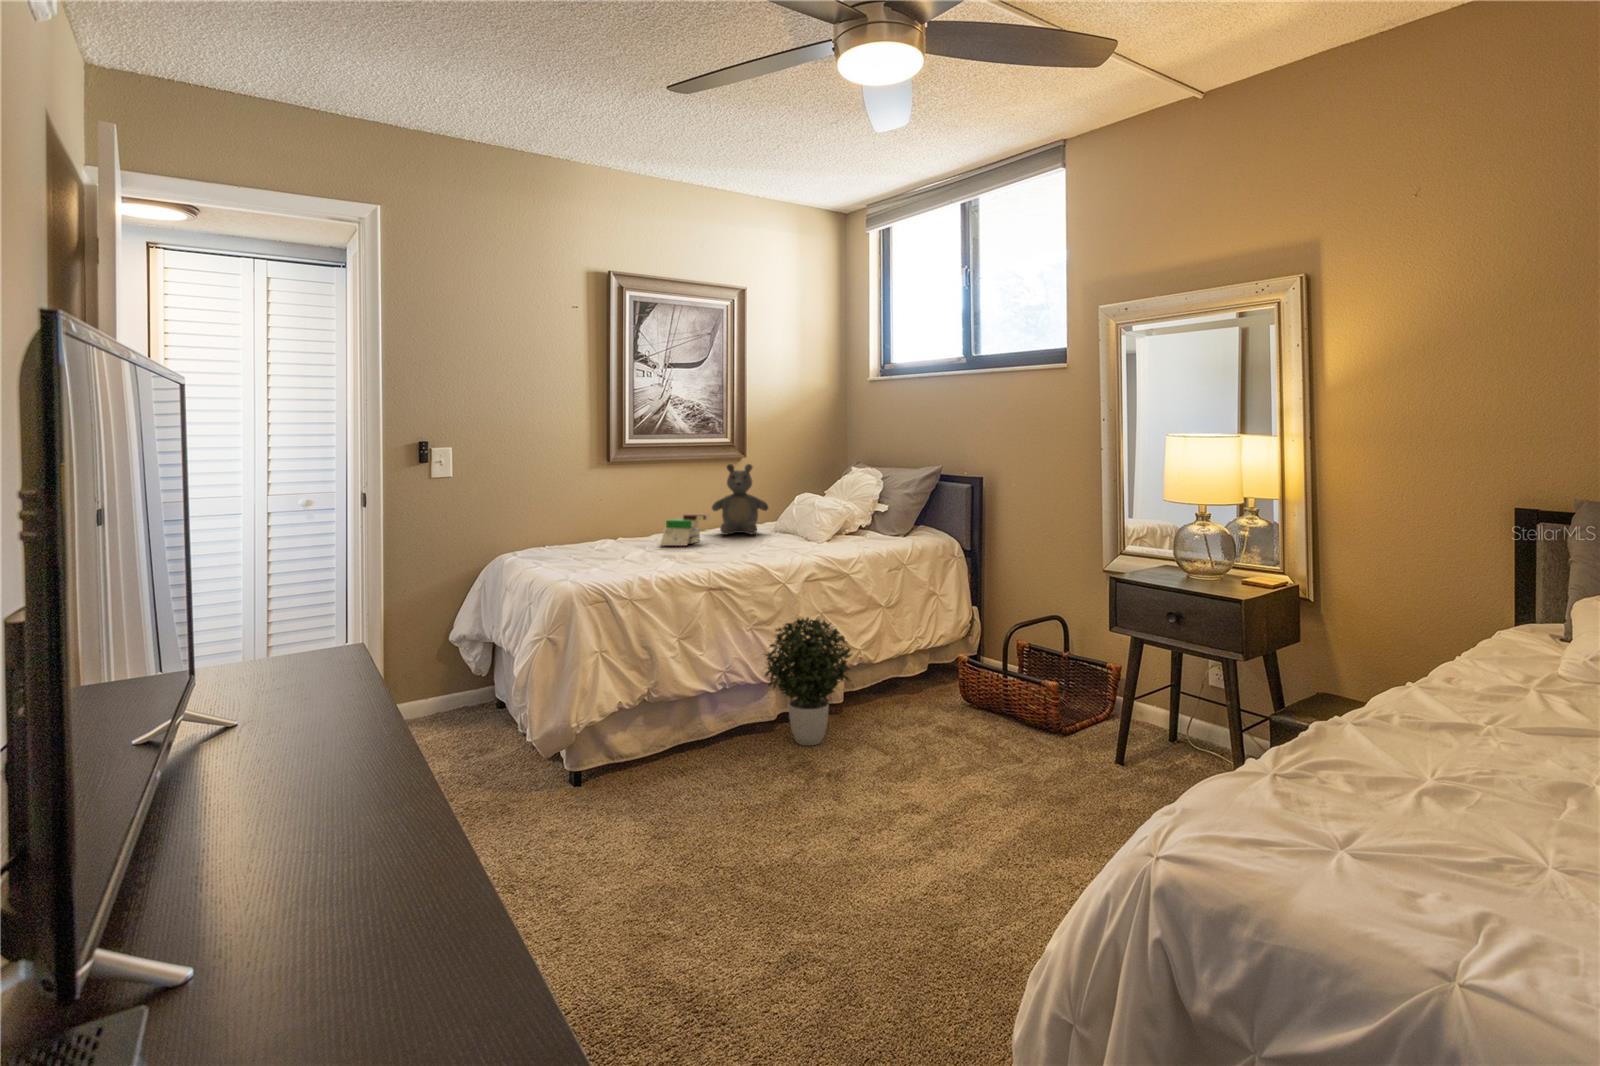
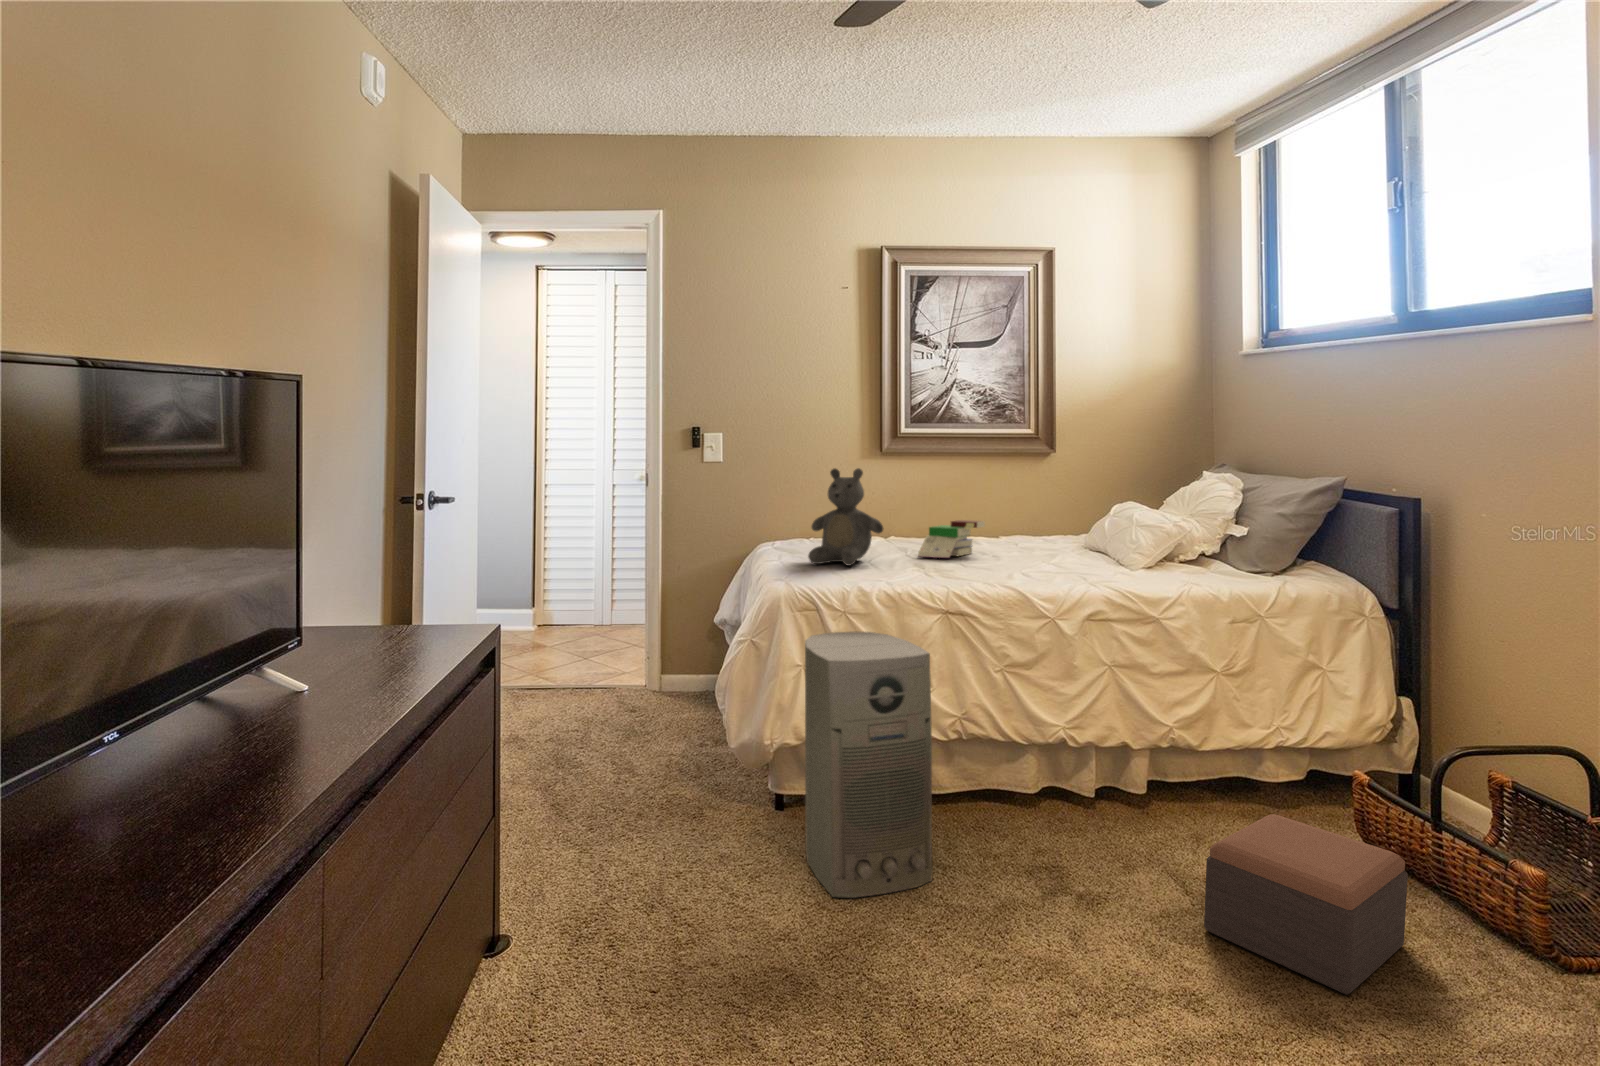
teddy bear: present [712,464,768,535] -> present [808,468,884,565]
air purifier: none [612,607,726,812] -> present [805,632,932,898]
potted plant: present [765,617,852,746] -> none [1012,663,1142,840]
footstool: none [908,700,1014,795] -> present [1204,814,1408,995]

